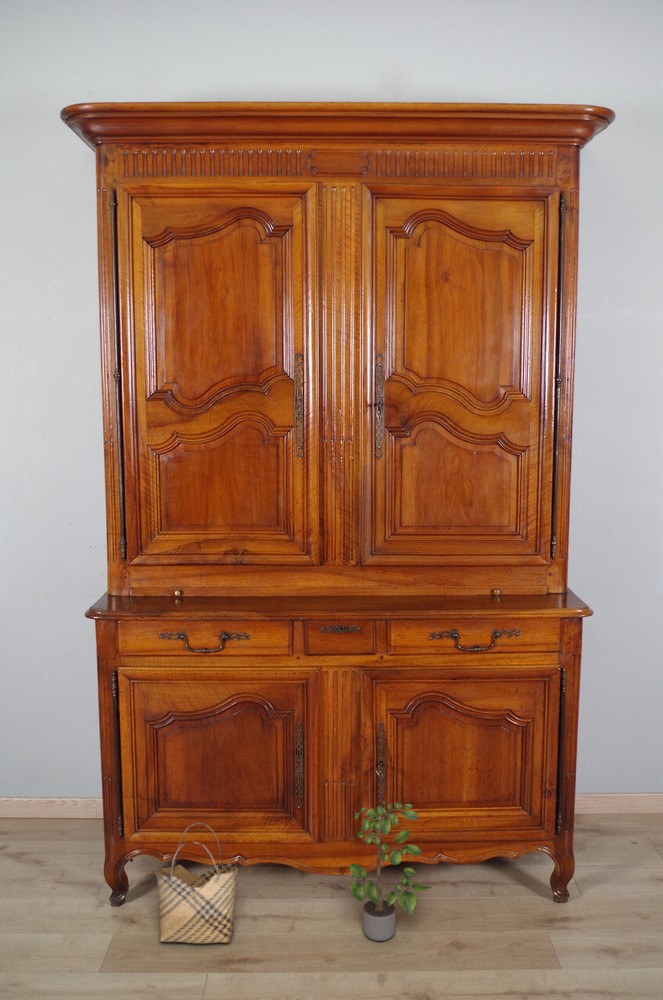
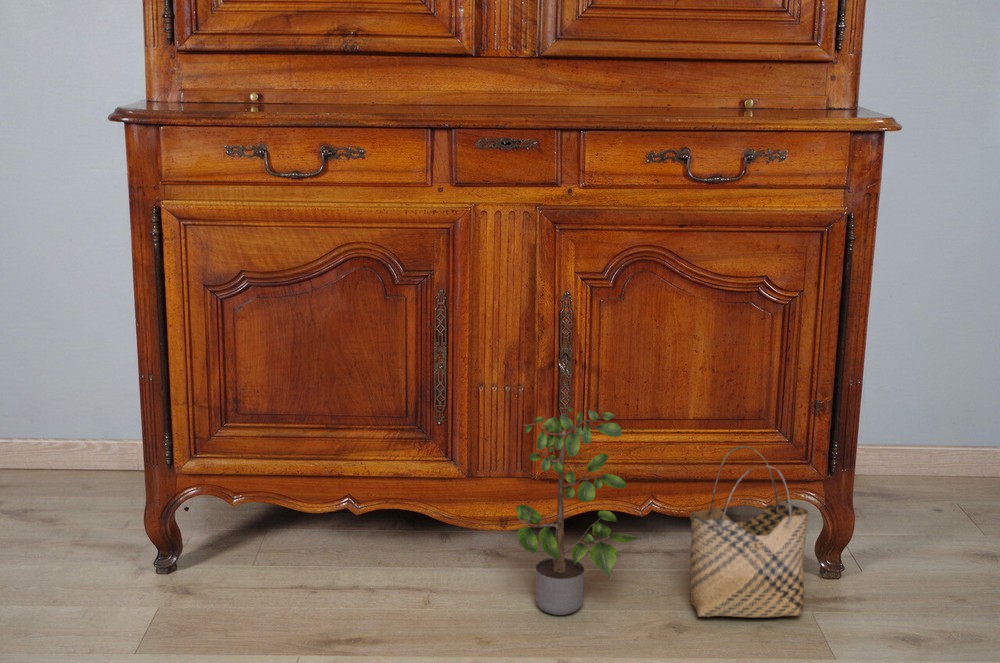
woven basket: present [155,822,238,943] -> present [689,445,808,617]

